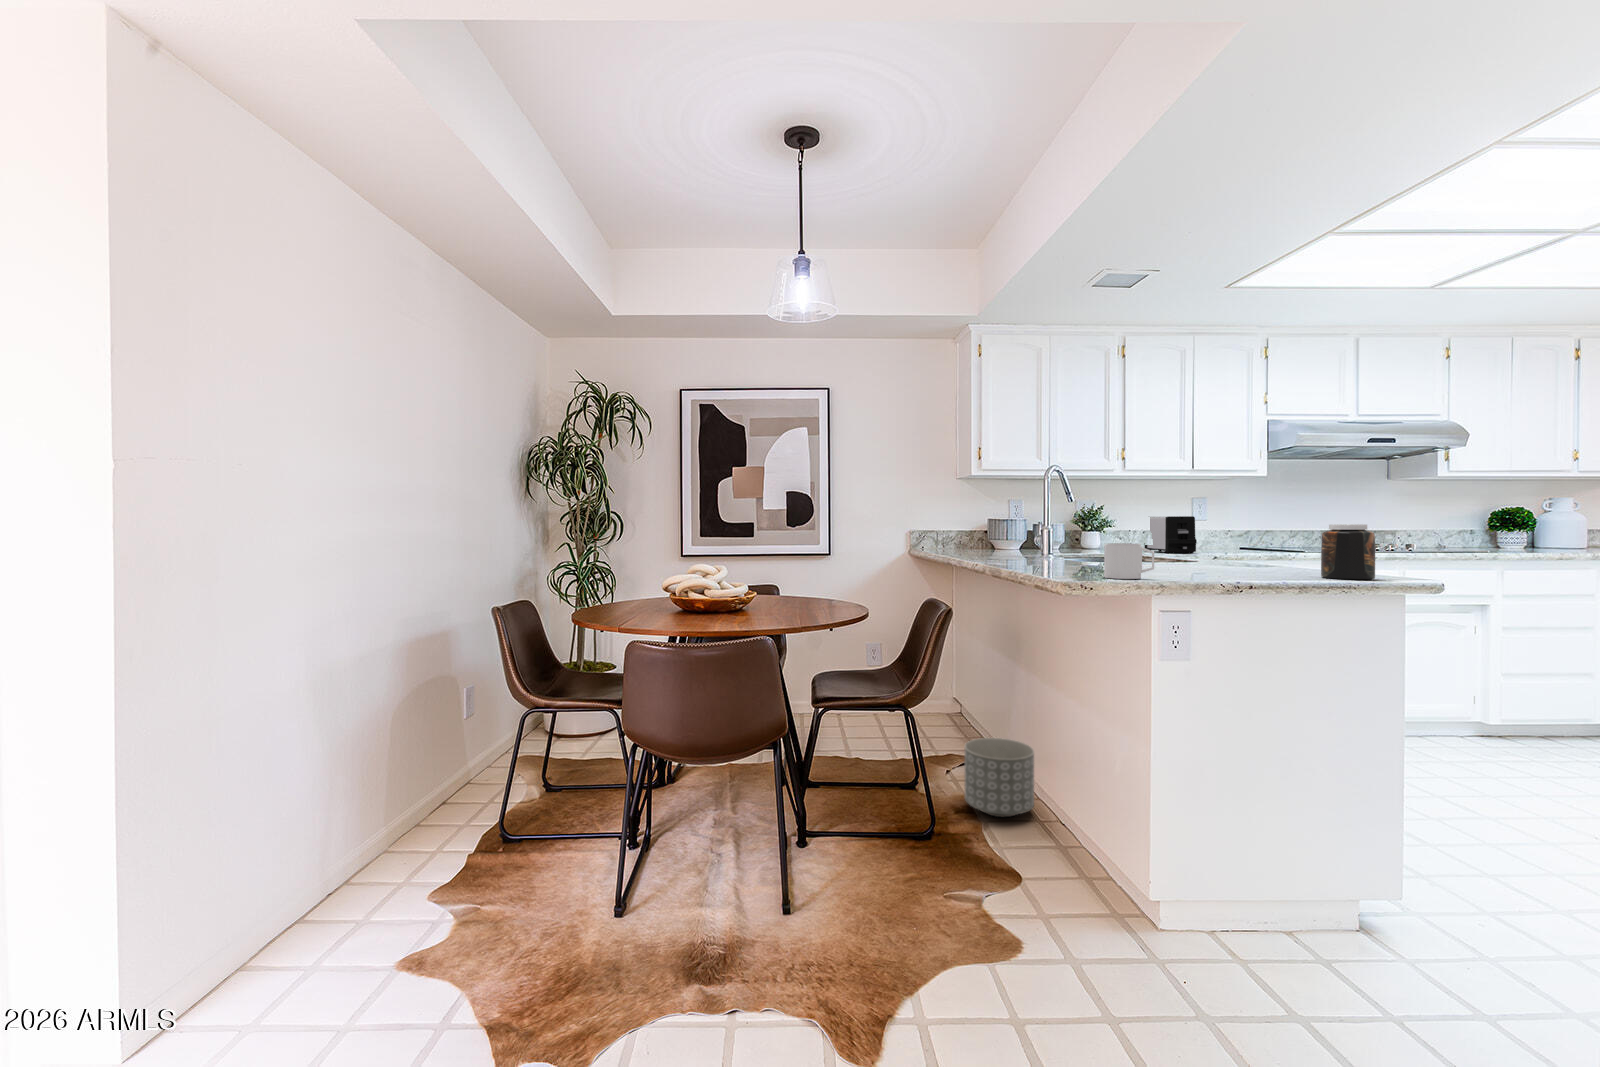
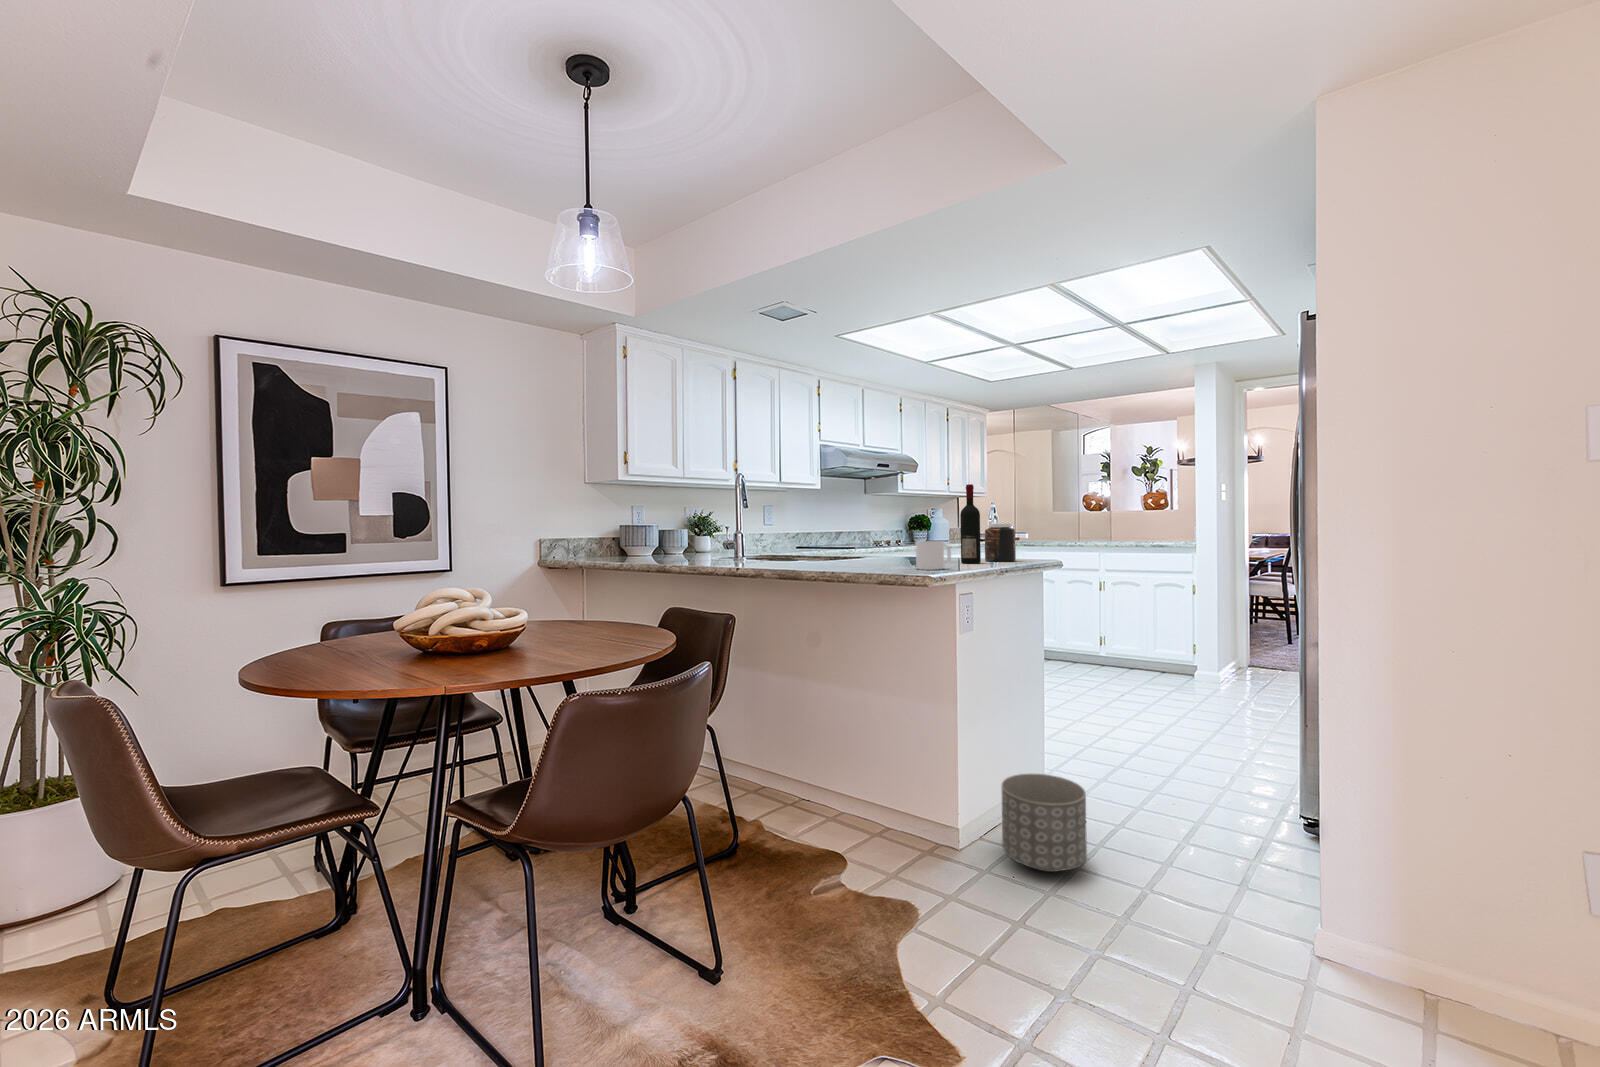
wine bottle: none [1249,470,1281,578] -> present [960,484,981,563]
toaster: present [1145,516,1197,553] -> none [733,521,781,553]
planter: present [965,738,1034,817] -> present [1001,774,1087,872]

